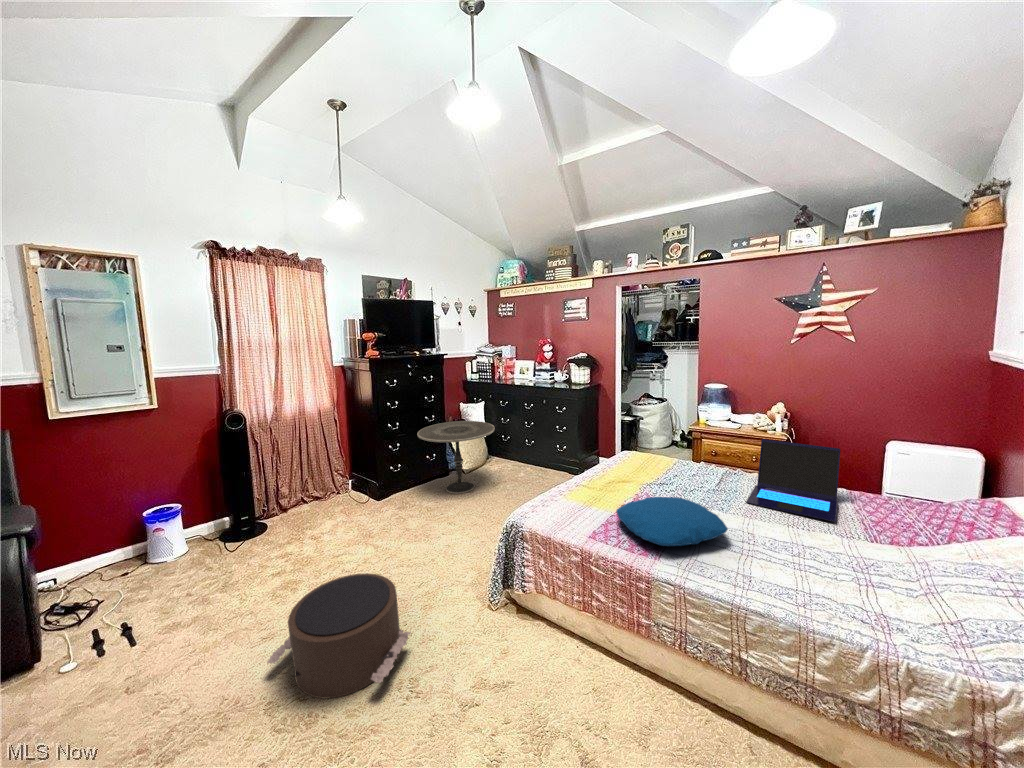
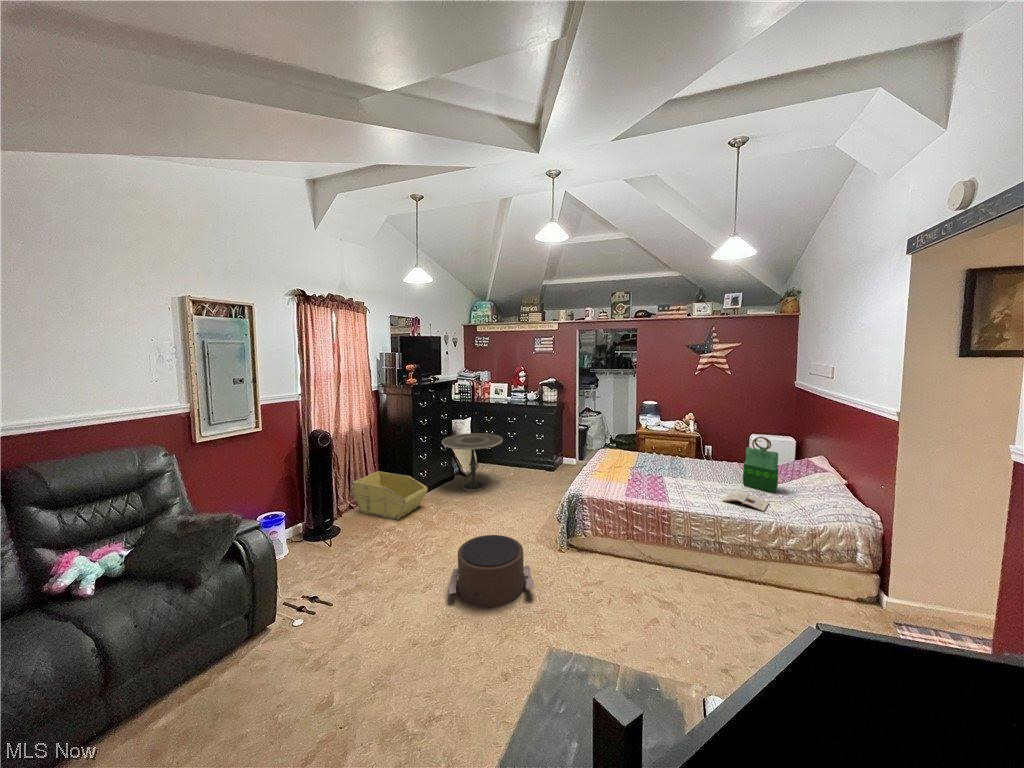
laptop: present [746,439,840,522] -> none [693,435,741,478]
tote bag: none [833,452,911,565] -> present [743,437,778,493]
storage bin: none [302,462,383,525] -> present [353,471,428,520]
pillow: present [617,497,728,546] -> none [634,470,697,494]
magazine: none [767,555,875,612] -> present [722,492,769,511]

